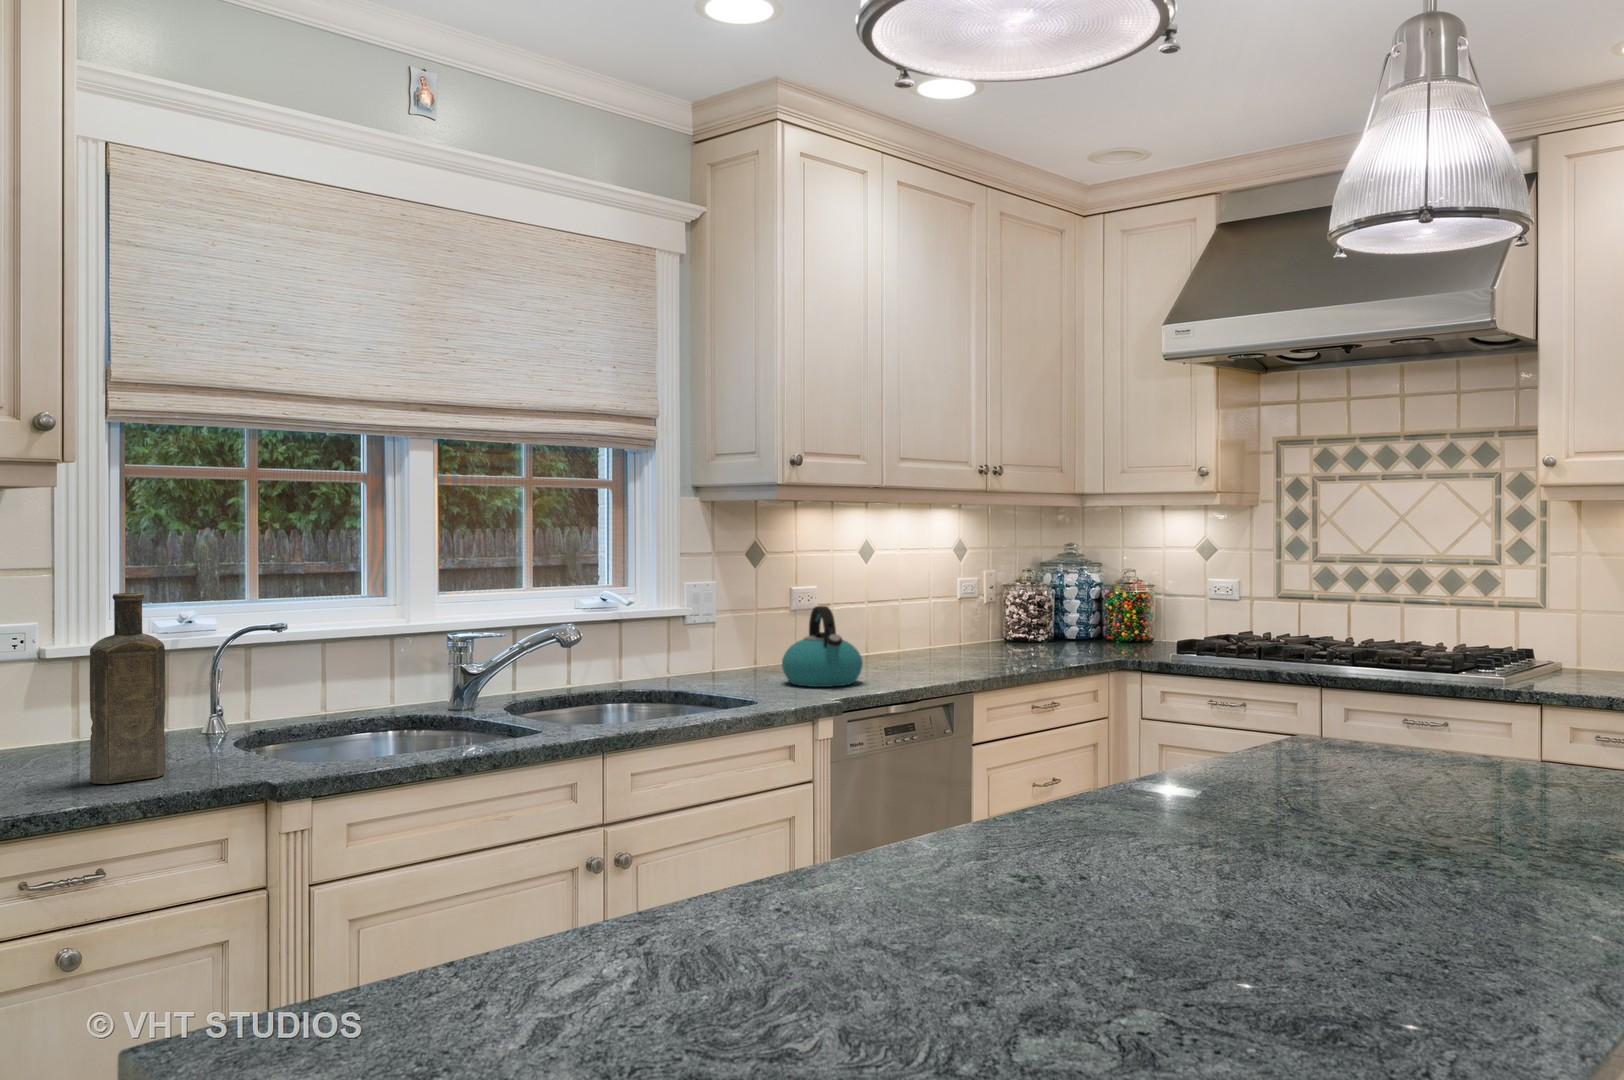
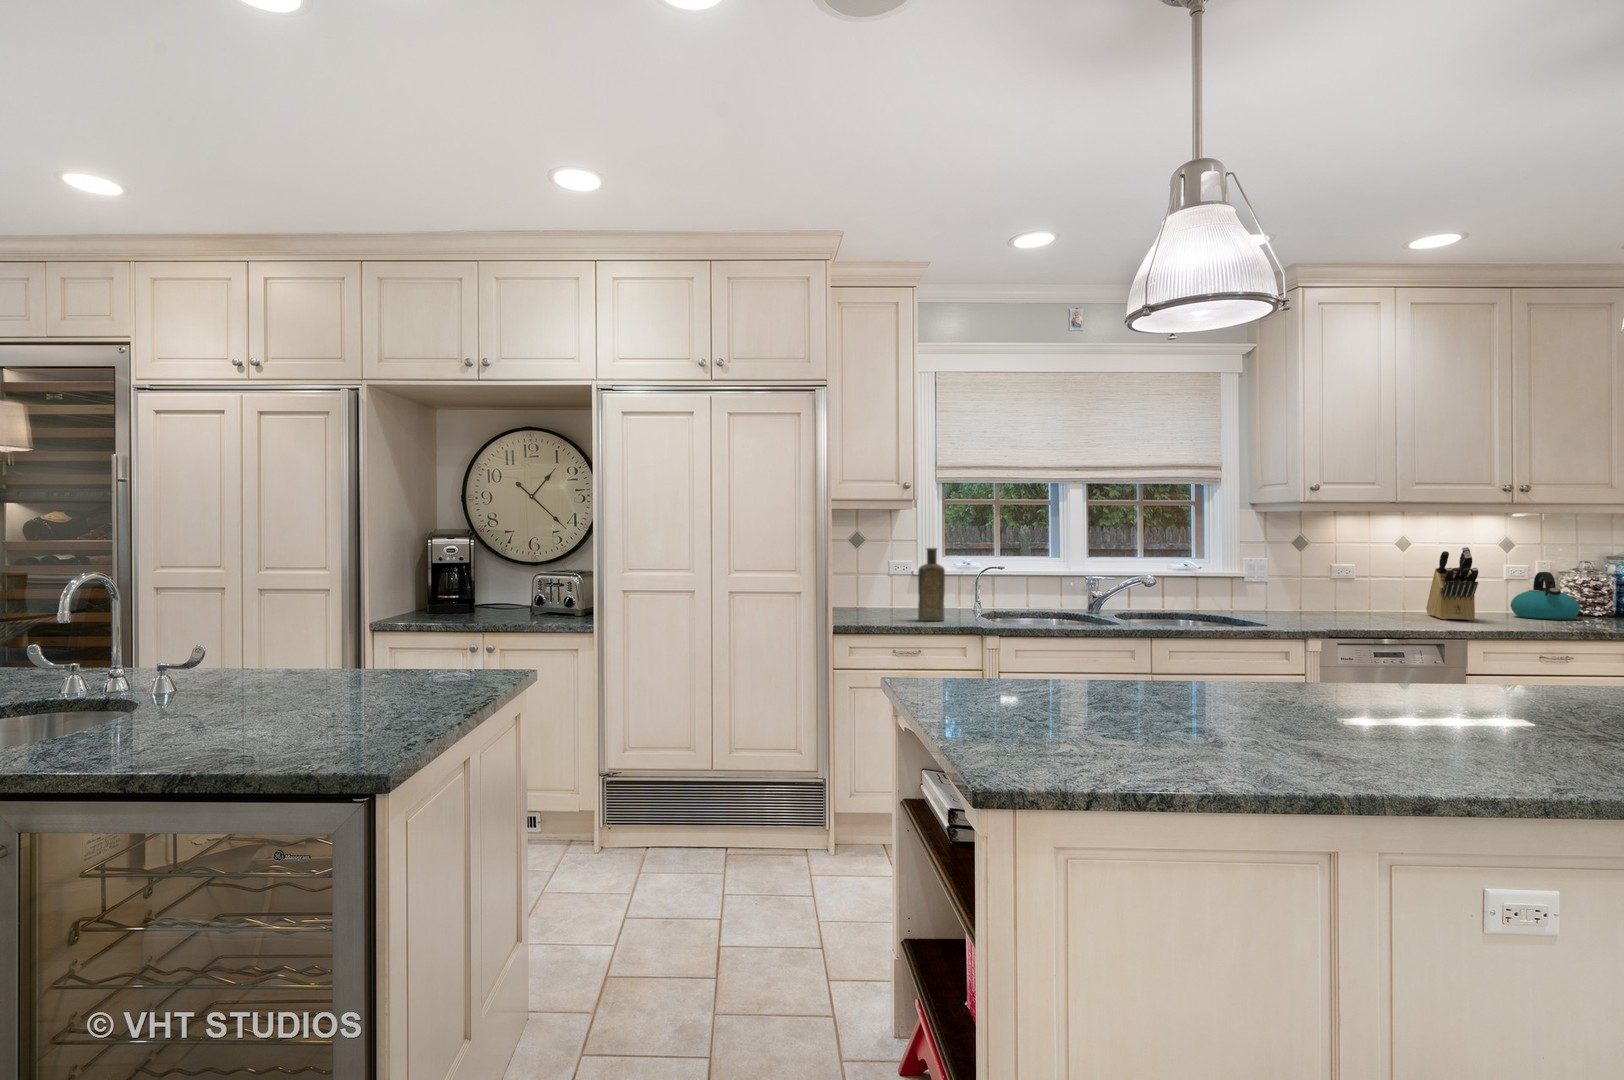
knife block: none [892,558,965,663] -> present [1426,547,1478,620]
kettle: present [782,606,863,687] -> present [1511,572,1580,620]

